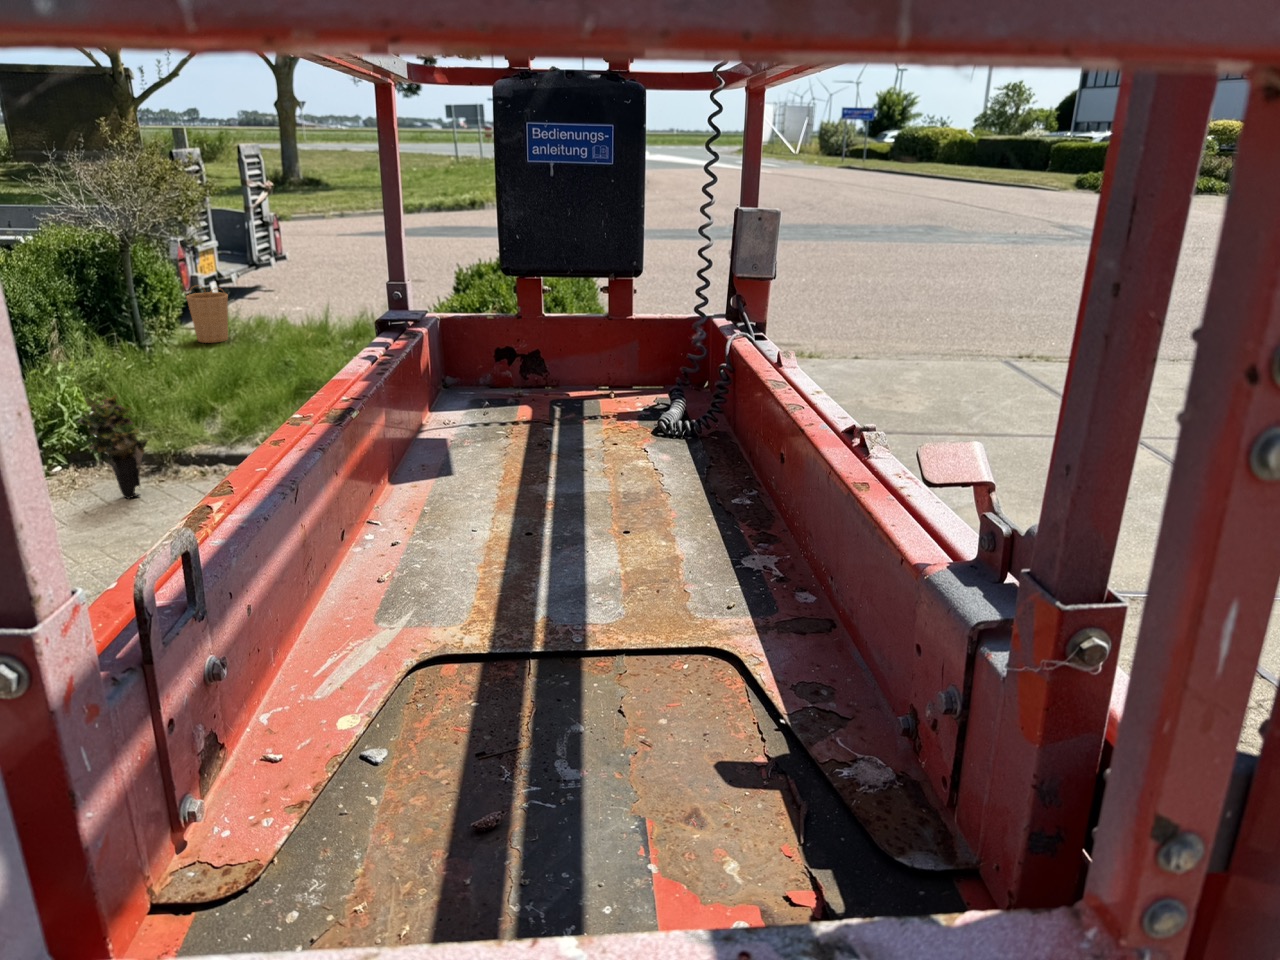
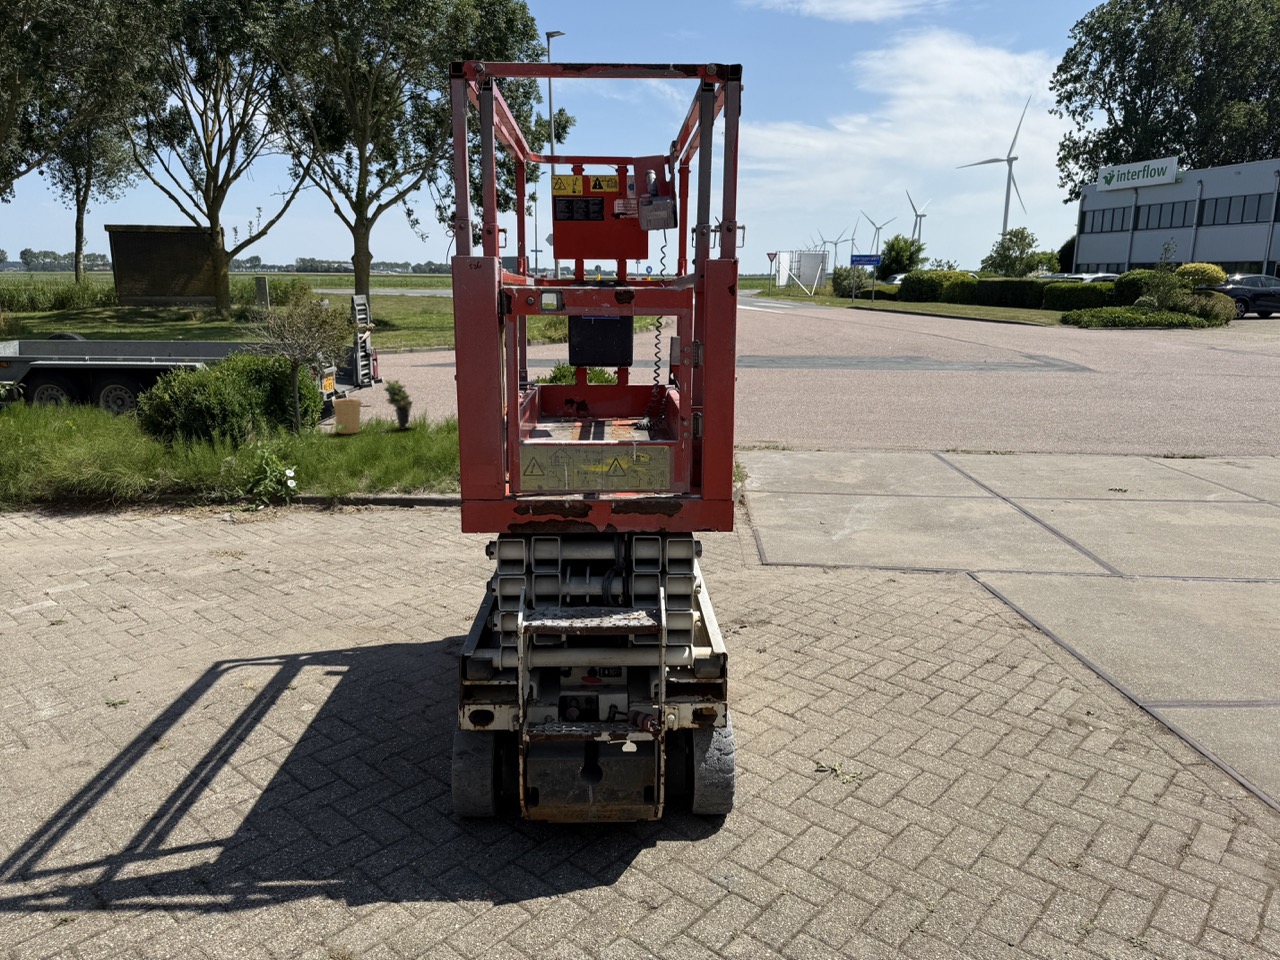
potted plant: present [78,394,148,499] -> present [384,380,413,429]

